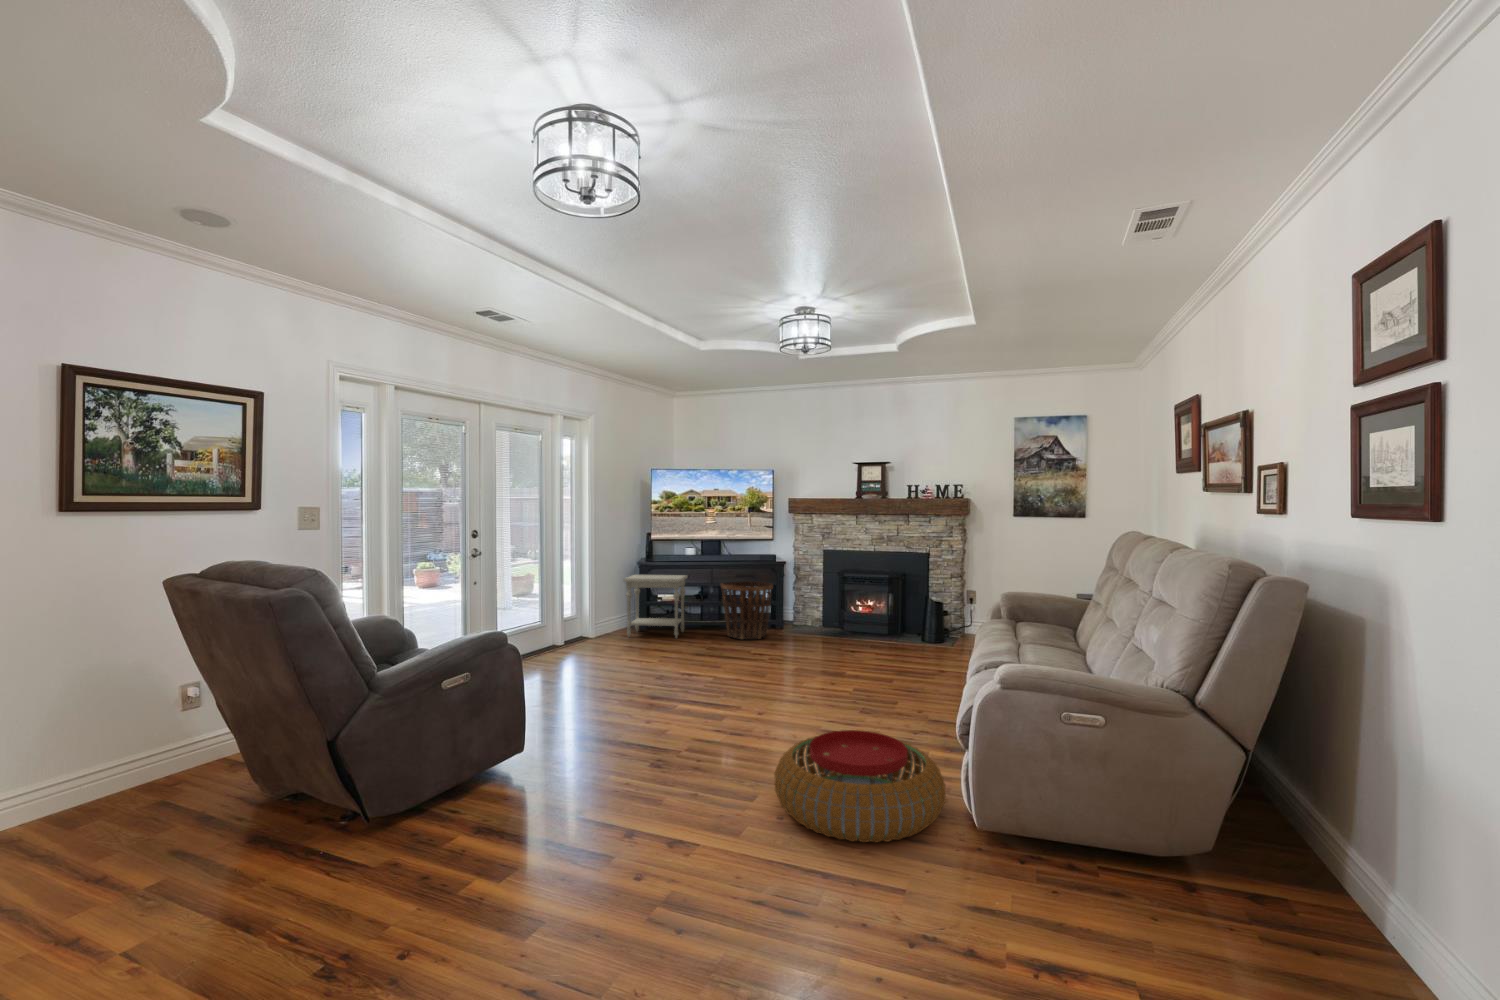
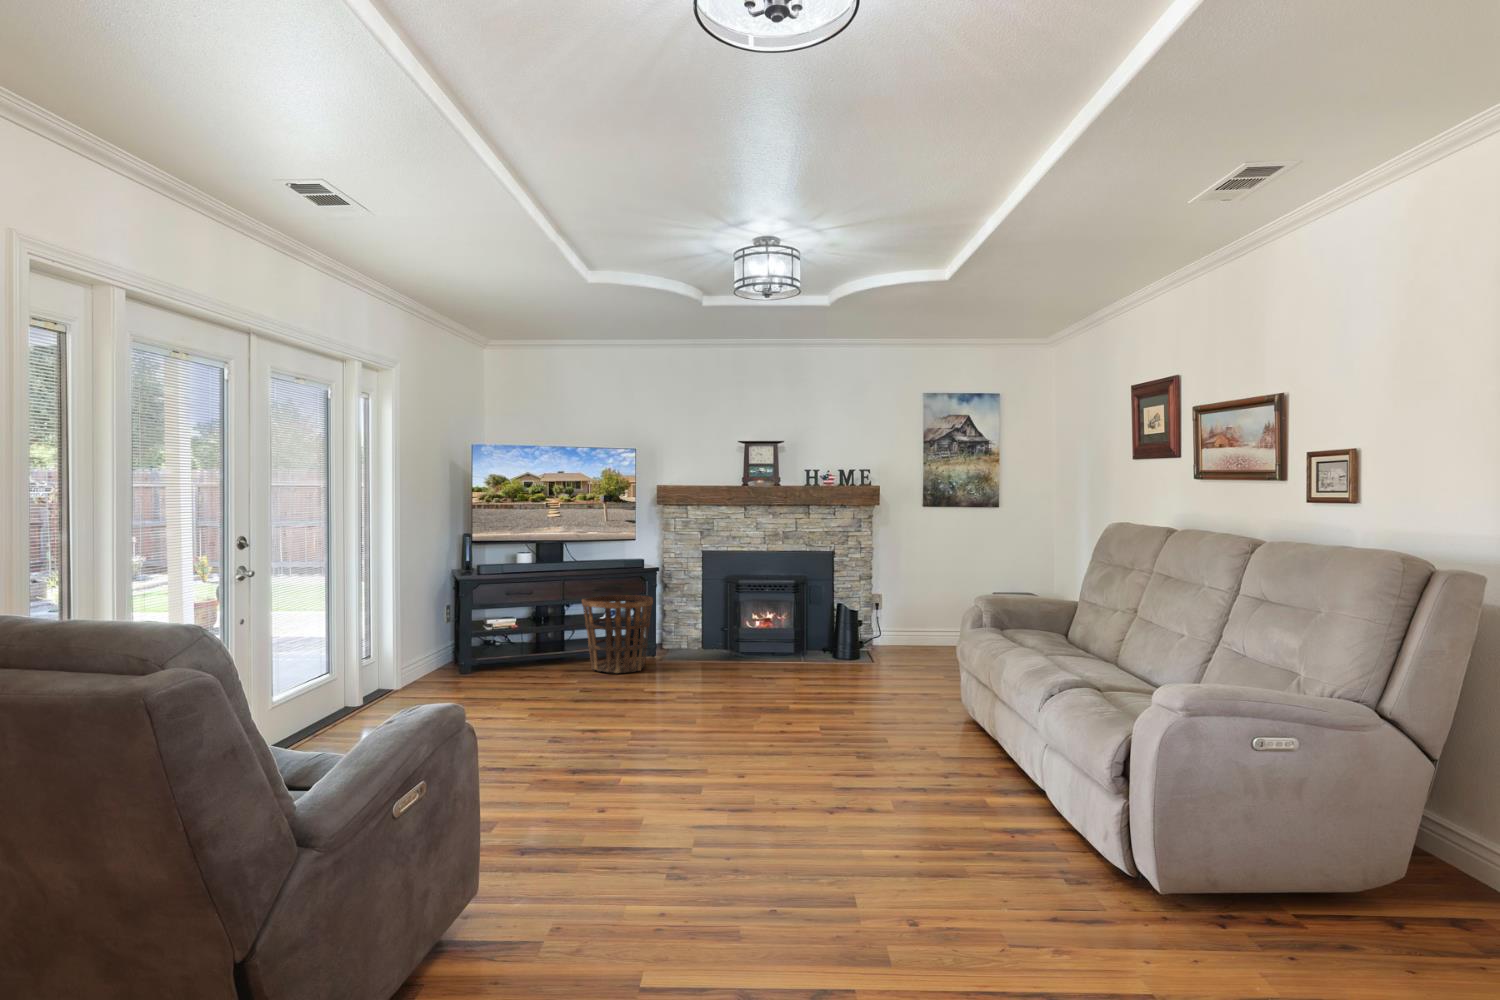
side table: present [623,575,688,638] -> none [444,591,531,684]
pouf: present [774,730,945,843] -> none [884,787,1117,942]

